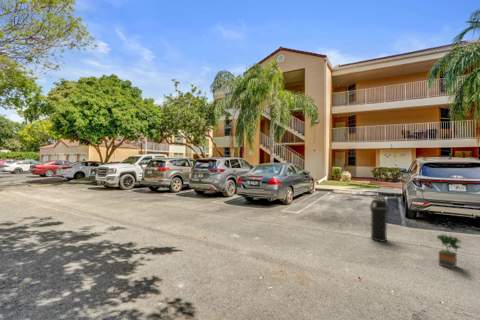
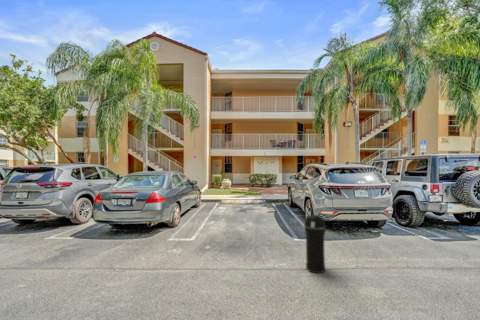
potted tree: present [437,235,461,269] -> none [399,258,434,304]

